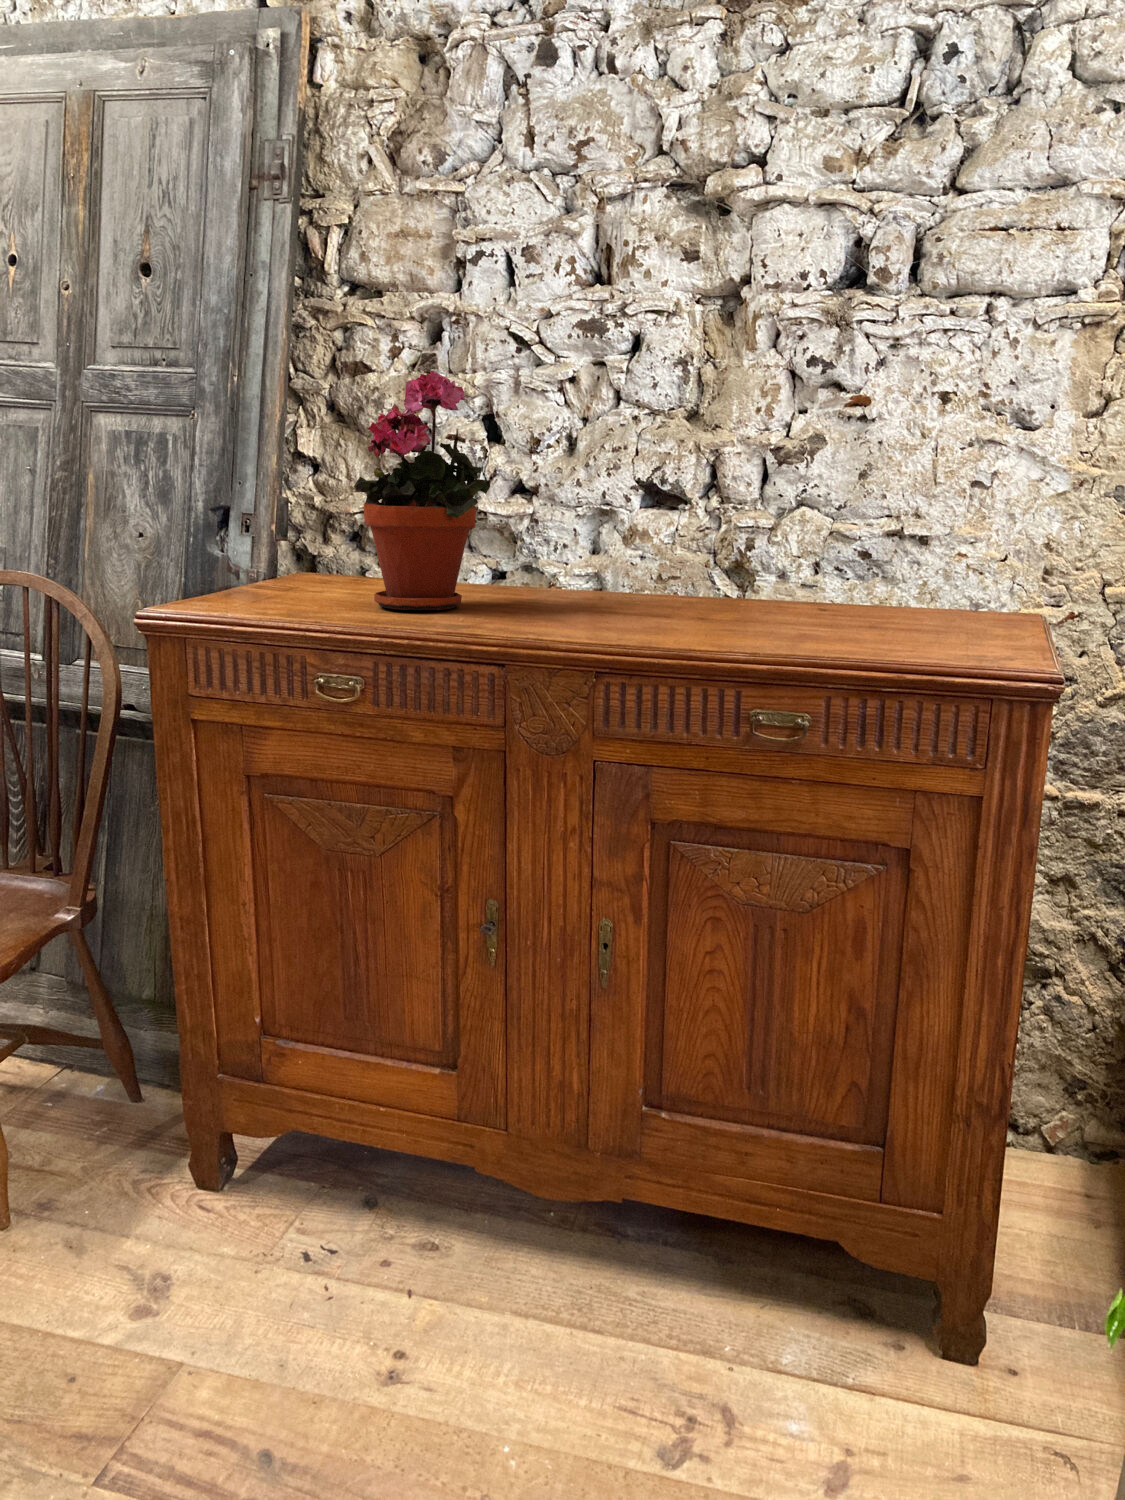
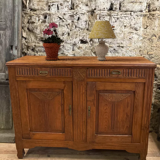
table lamp: none [635,366,826,627] -> present [88,21,116,60]

